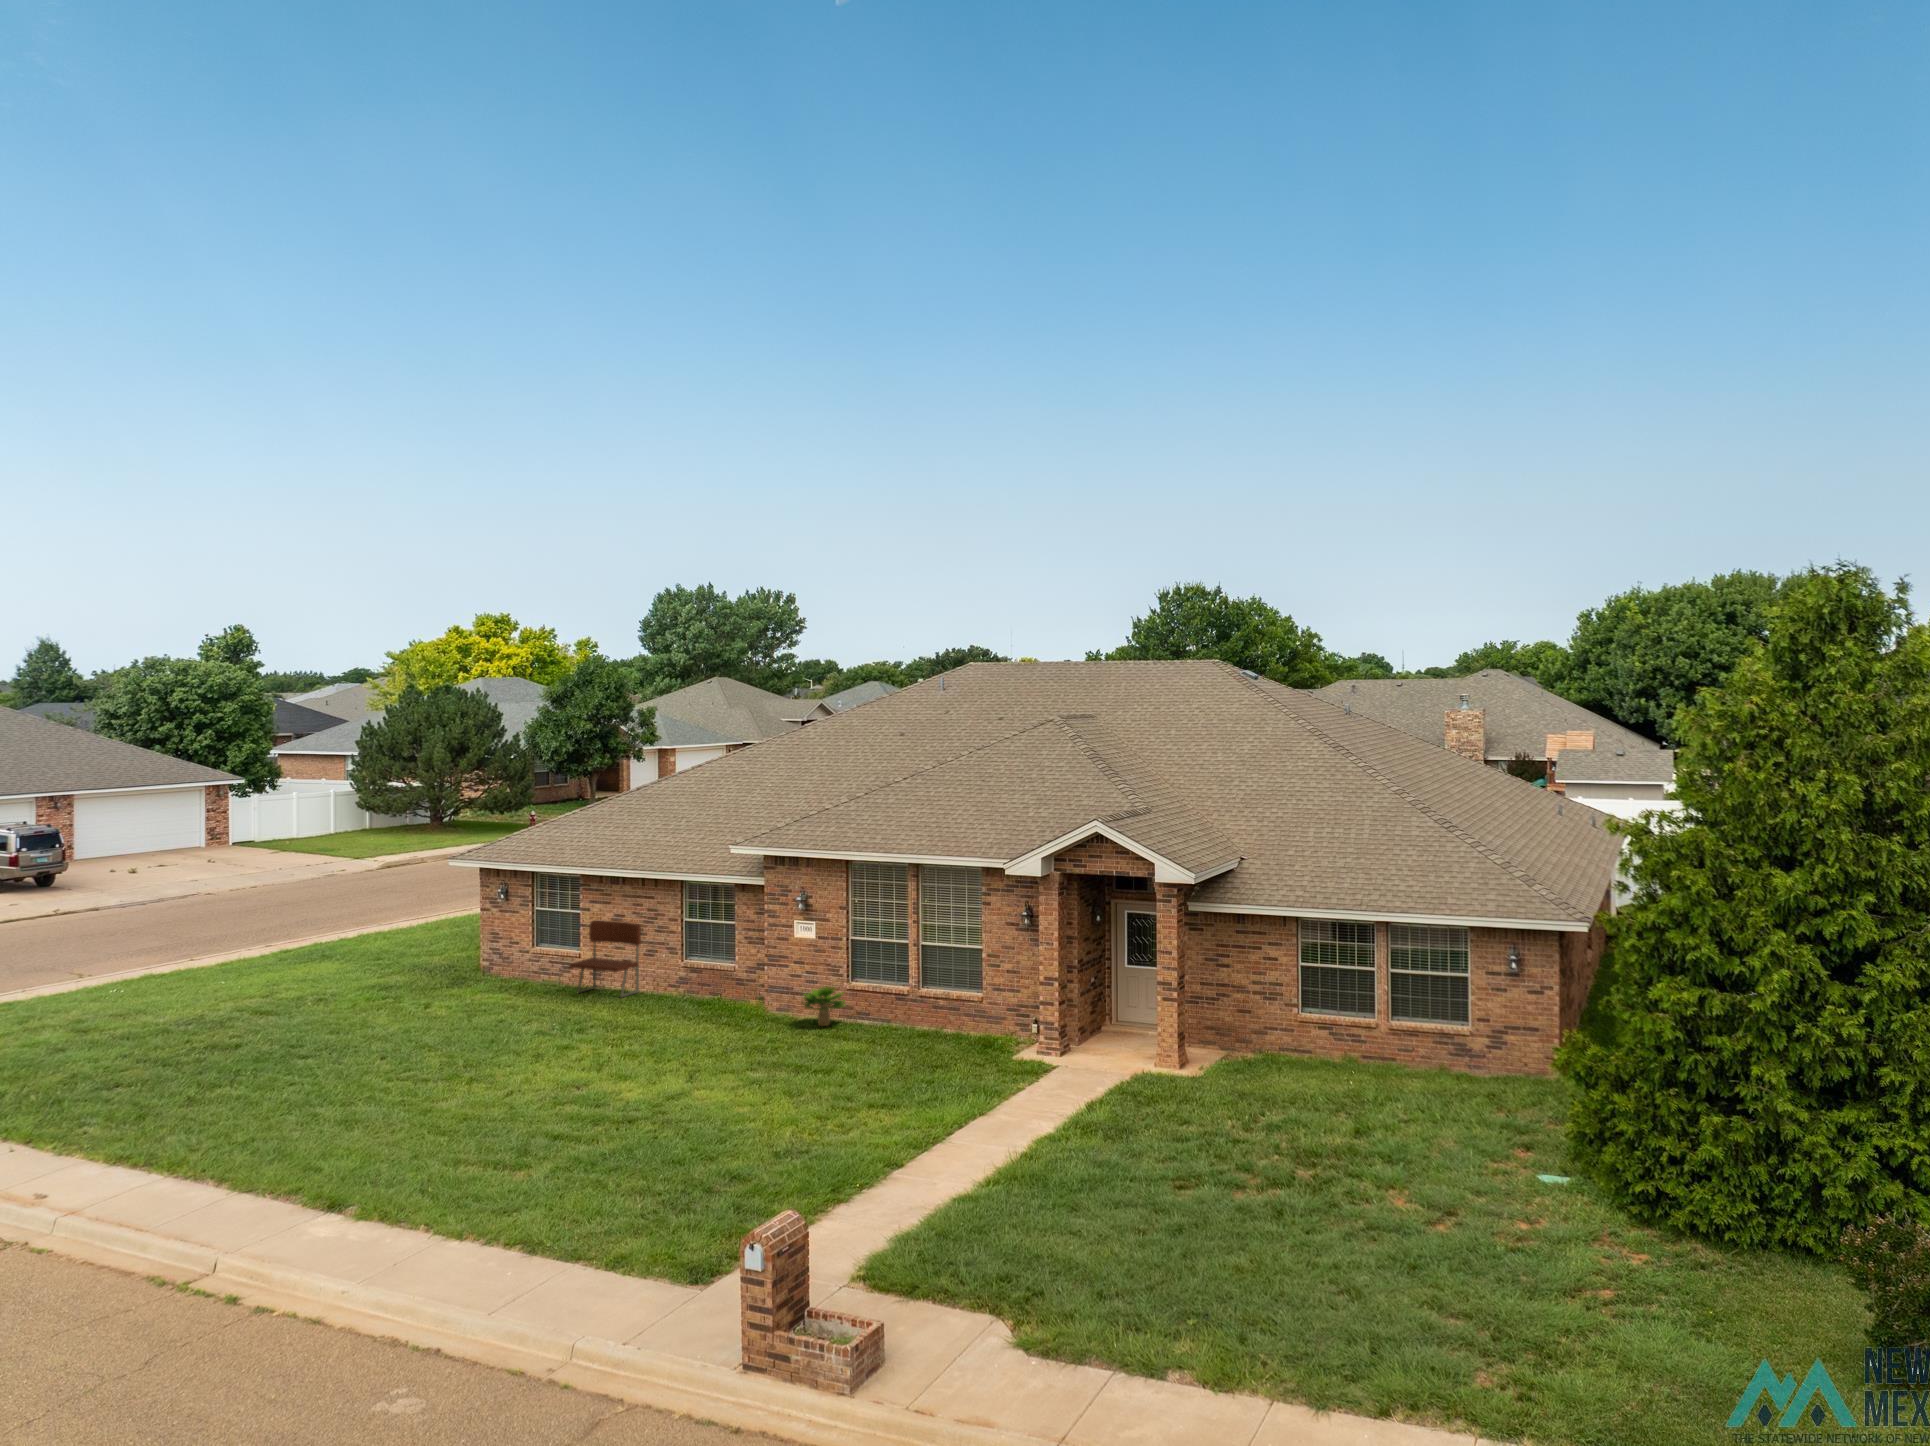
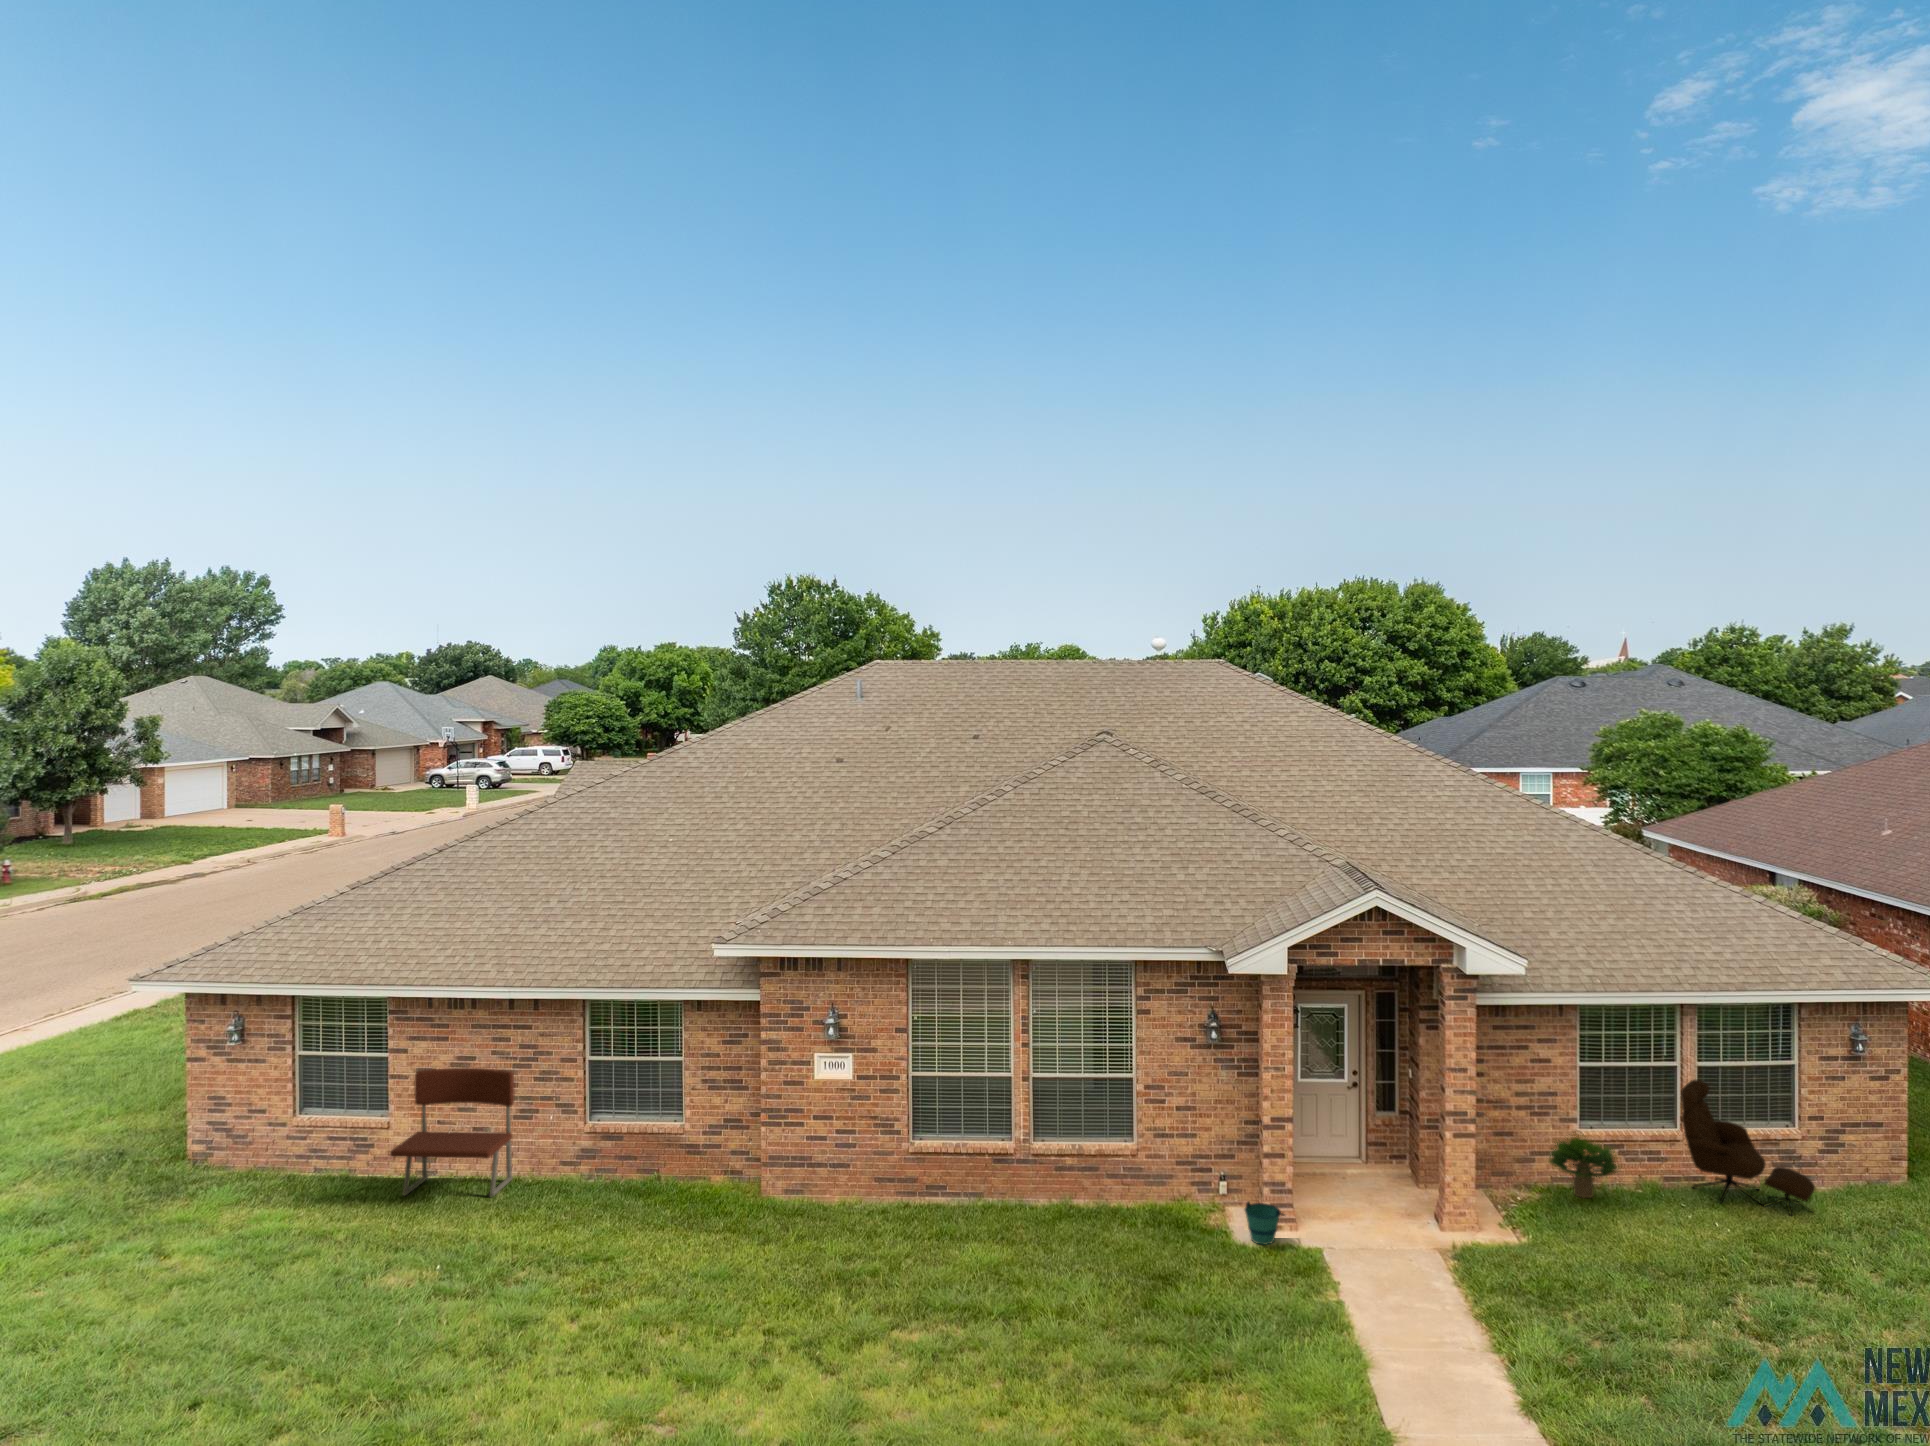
lounge chair: none [1362,983,1449,1080] -> present [1681,1080,1815,1215]
potted plant: present [803,987,846,1026] -> present [1549,1134,1619,1198]
bucket: none [1019,1028,1048,1056] -> present [1245,1202,1285,1245]

